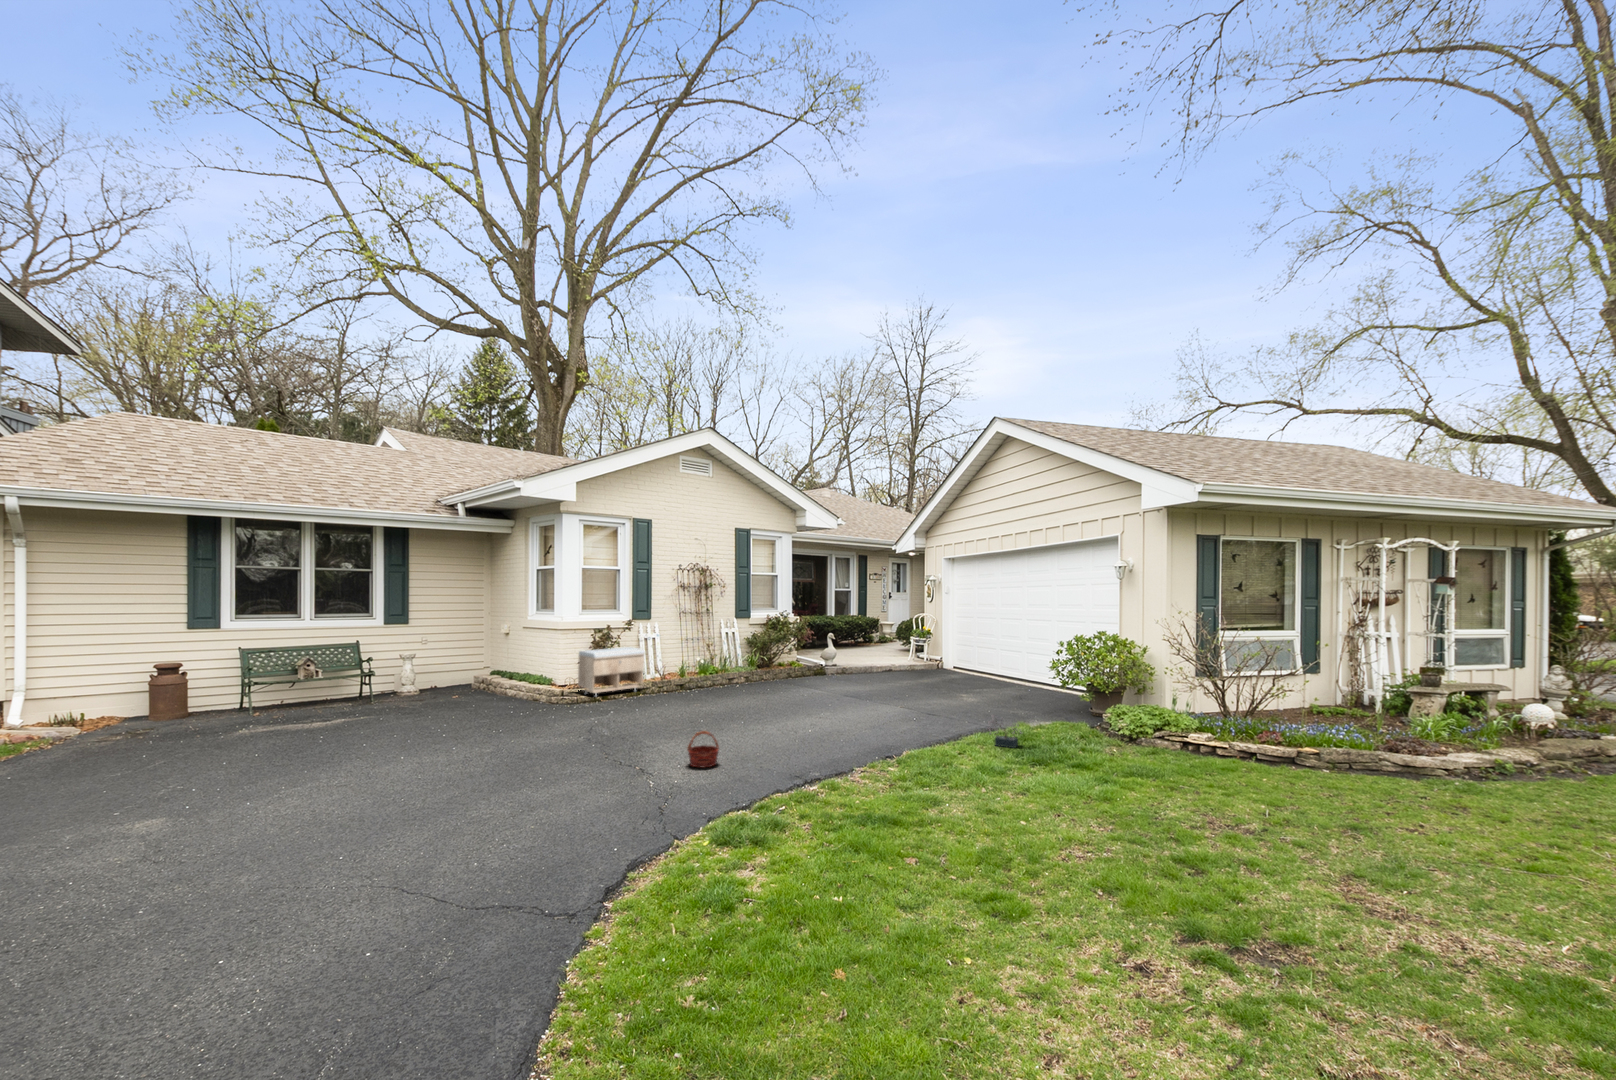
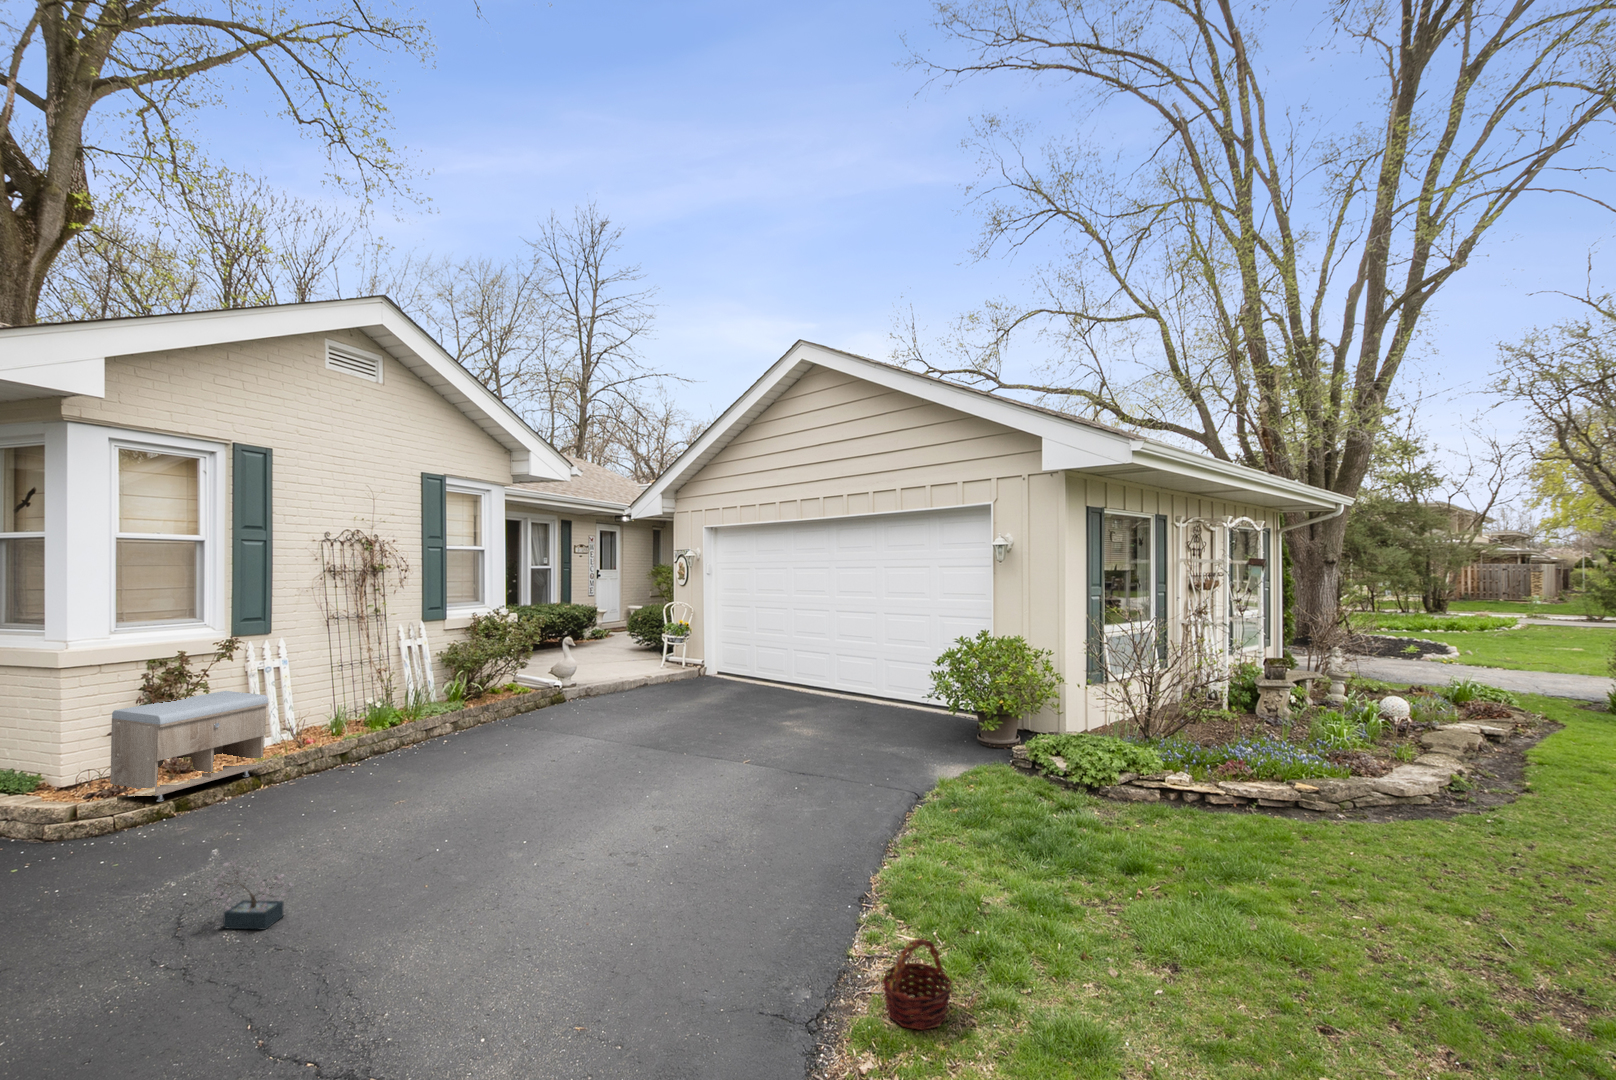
decorative plant: present [988,716,1021,748] -> present [210,858,292,930]
basket: present [687,731,719,767] -> present [883,938,952,1030]

